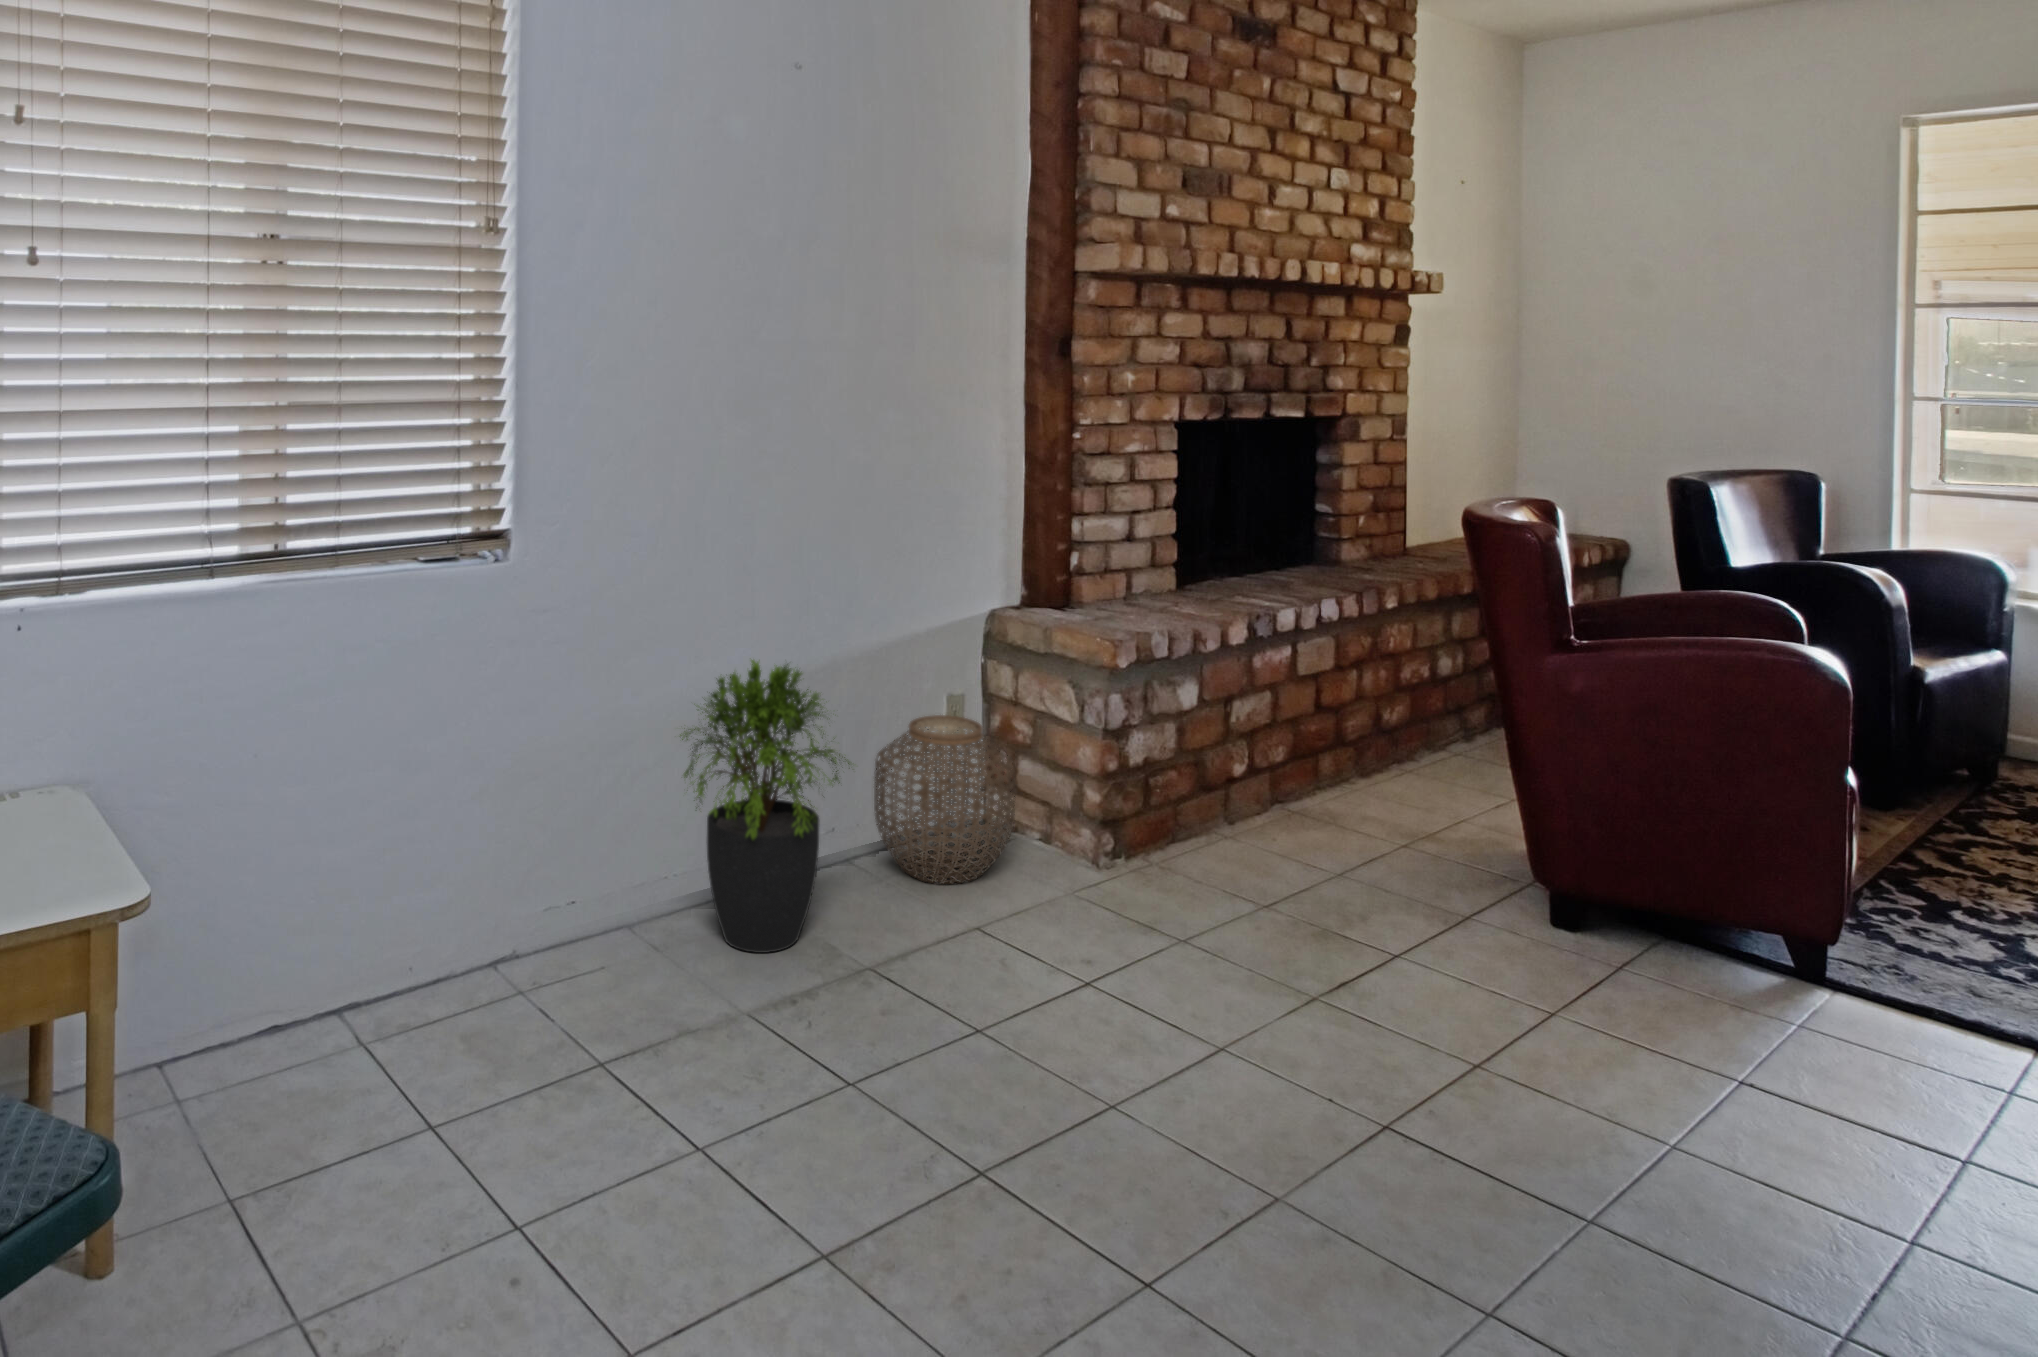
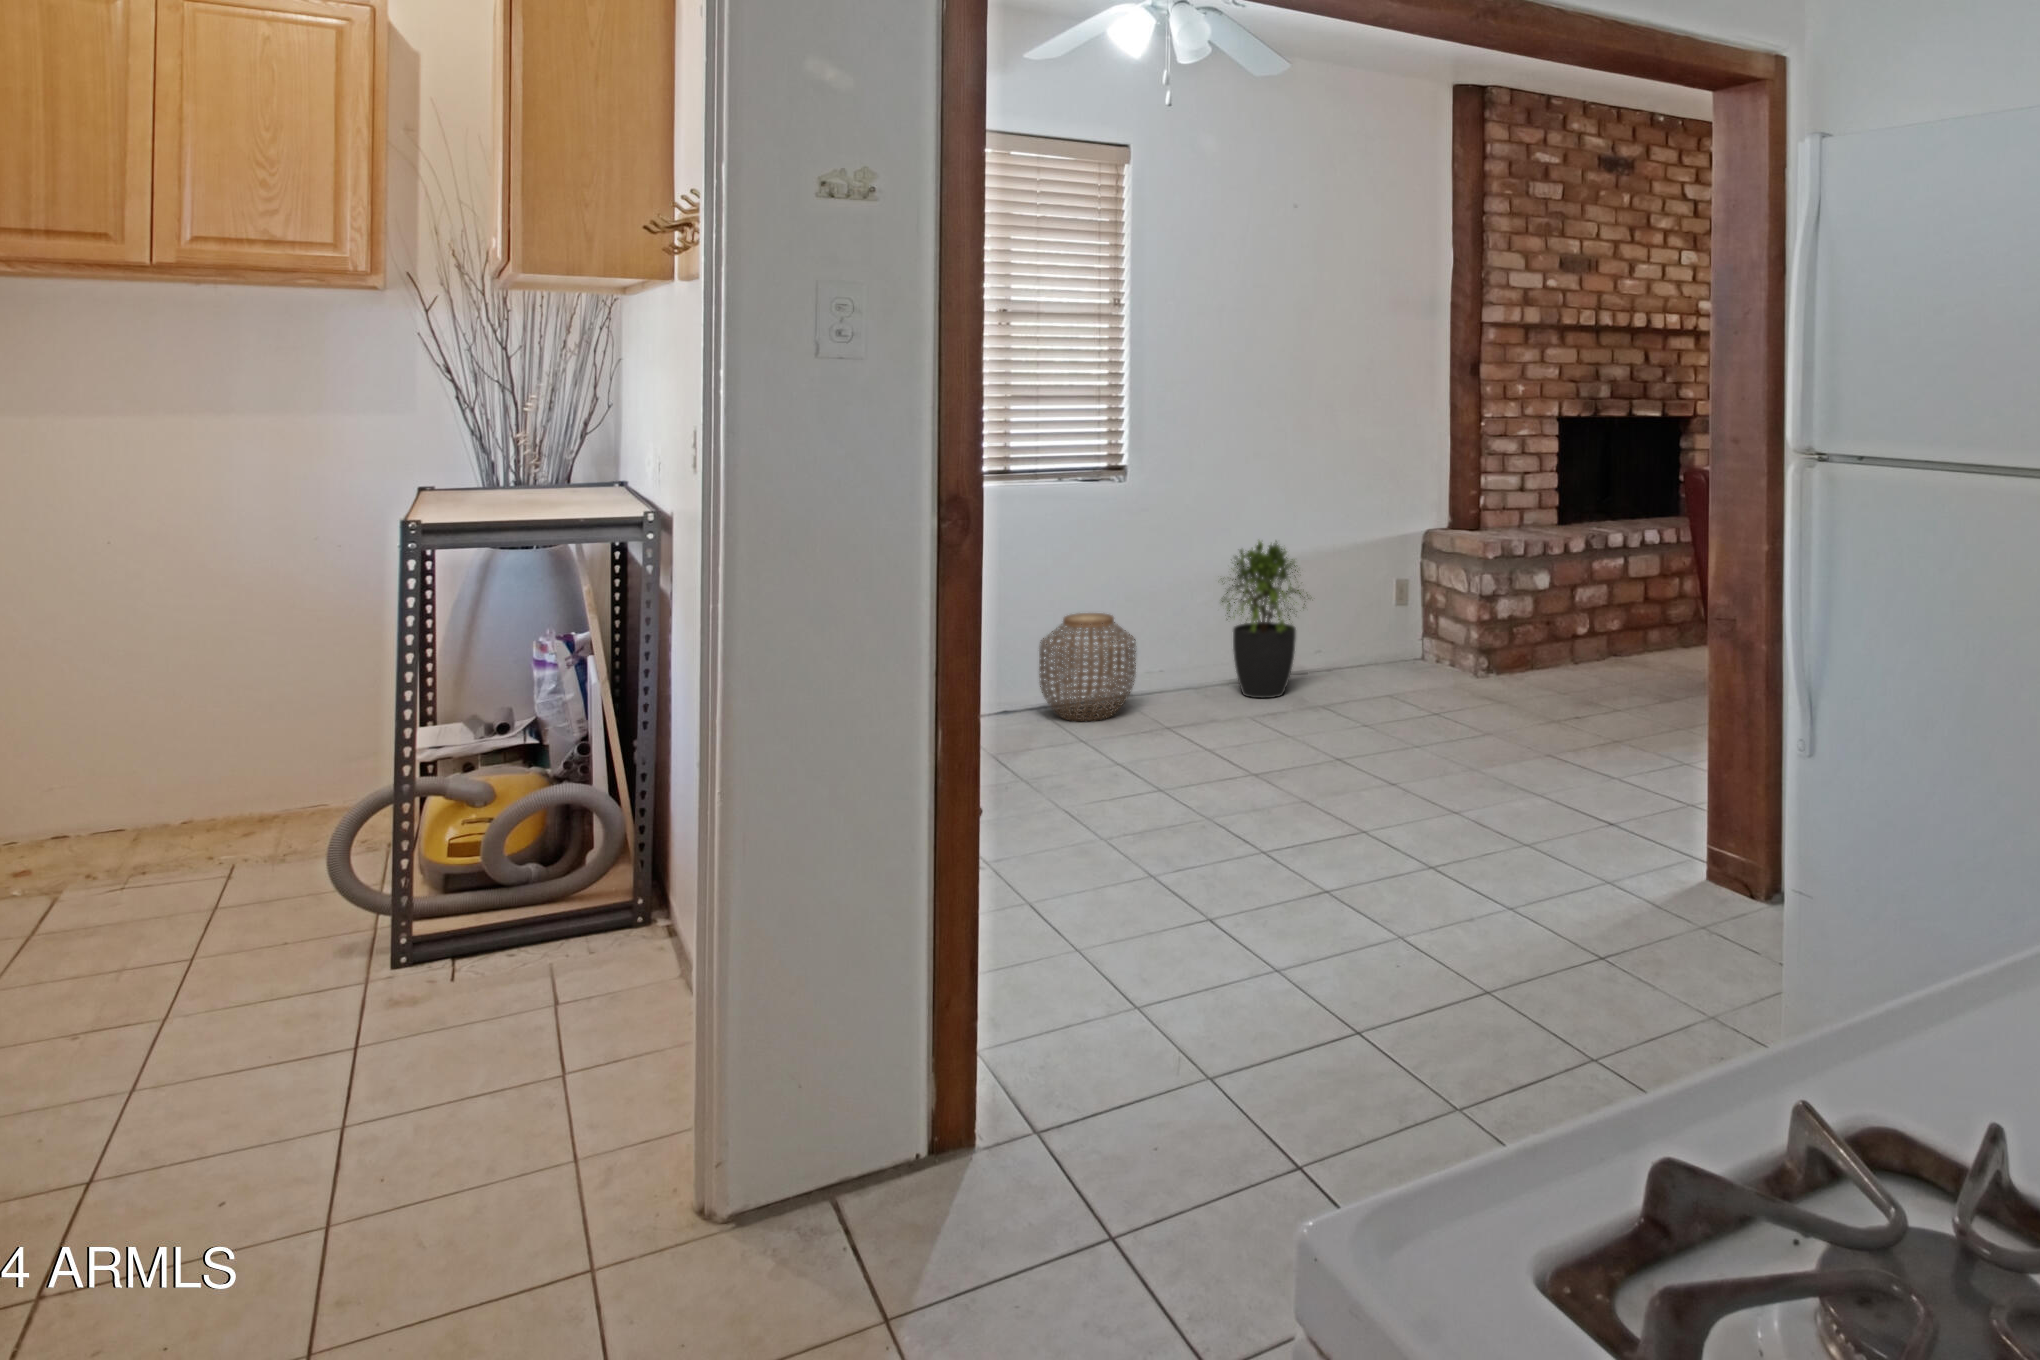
woven basket: present [874,715,1015,884] -> present [1039,613,1136,721]

